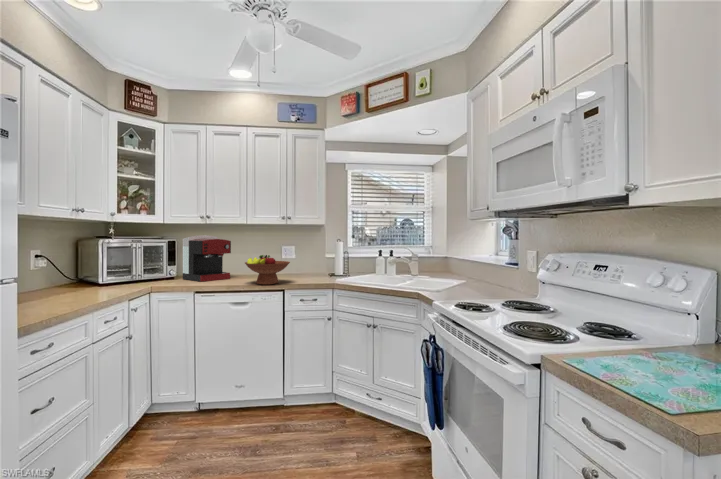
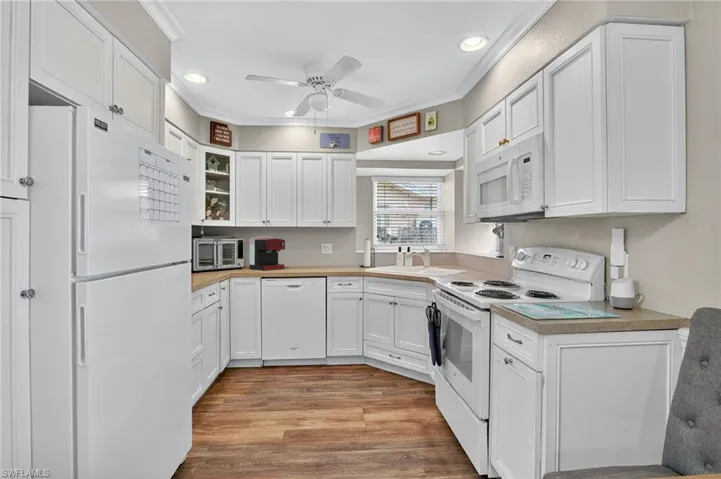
fruit bowl: present [245,255,290,284] -> none [298,250,331,272]

